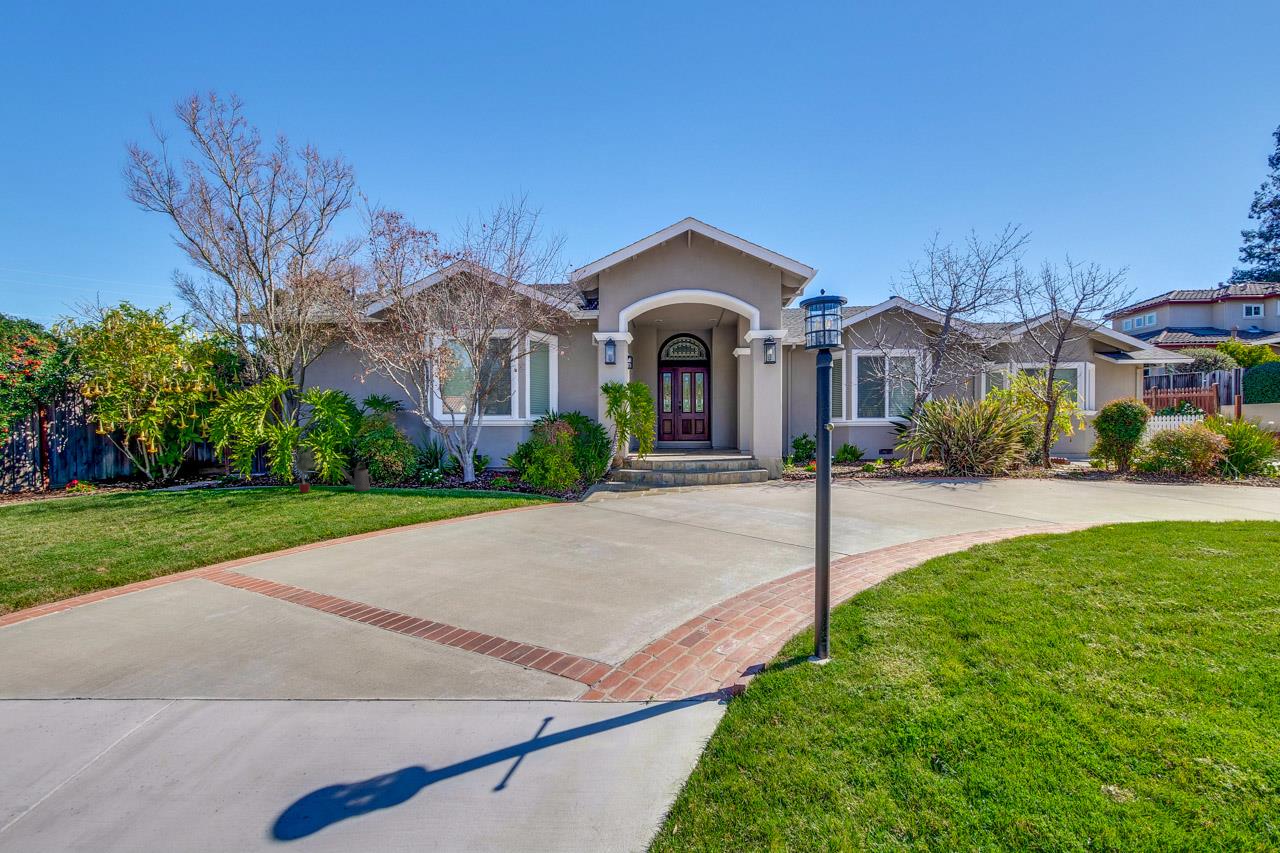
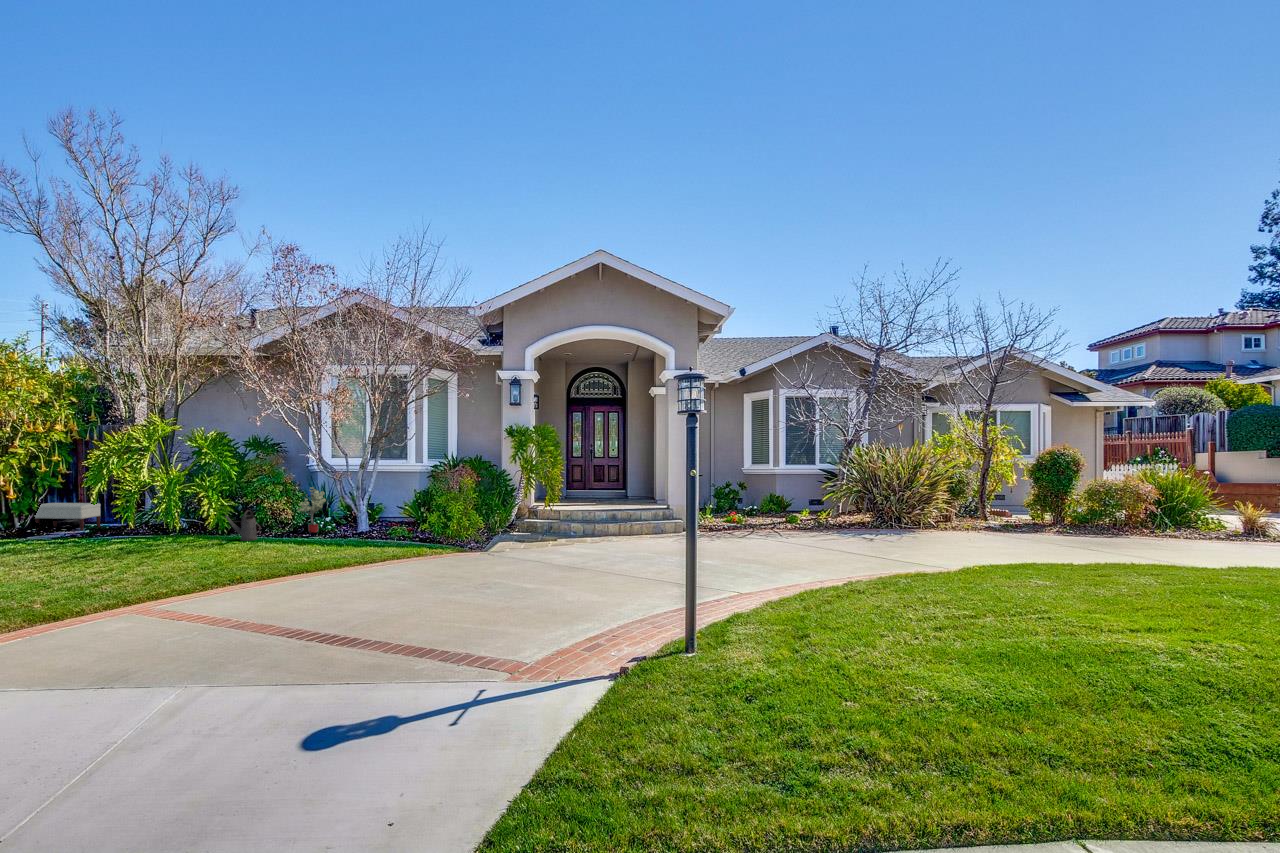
potted tree: present [295,447,321,493] -> present [298,487,326,533]
bench: none [183,456,241,481] -> present [35,503,101,531]

